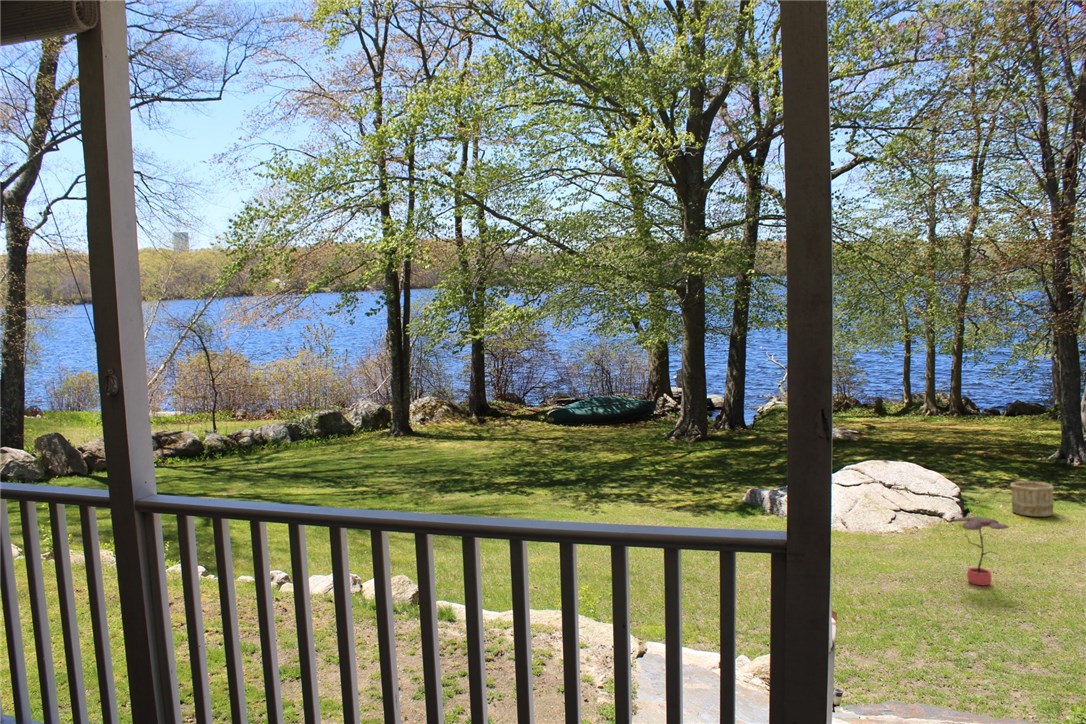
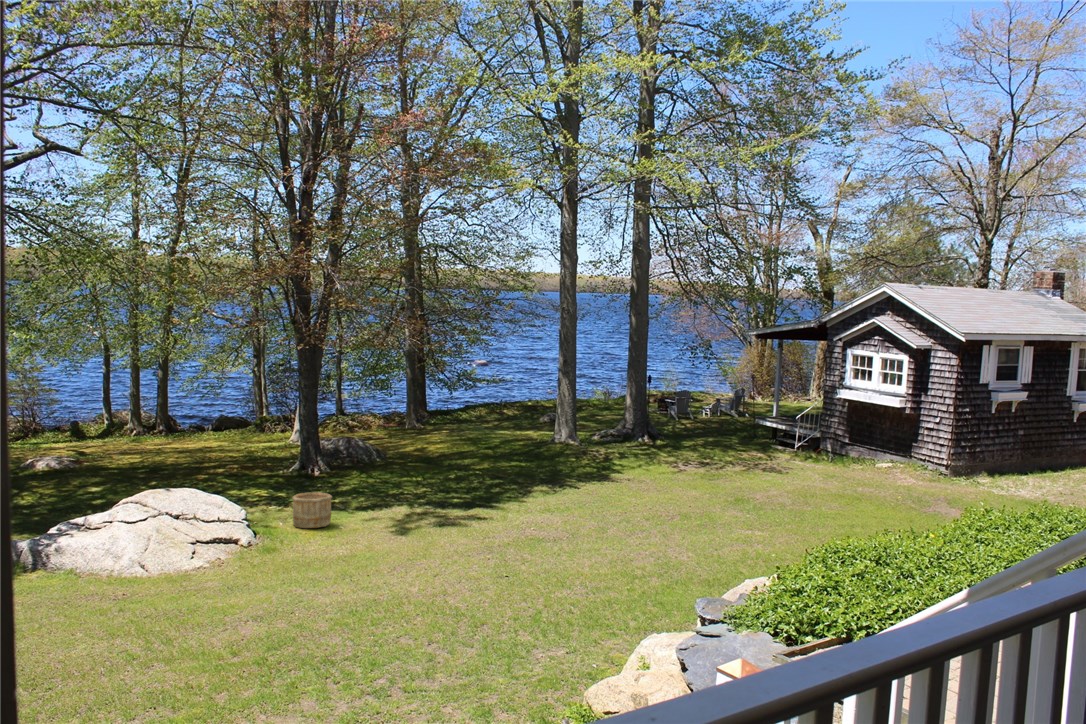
potted plant: present [954,517,1008,585] -> none [299,535,356,610]

